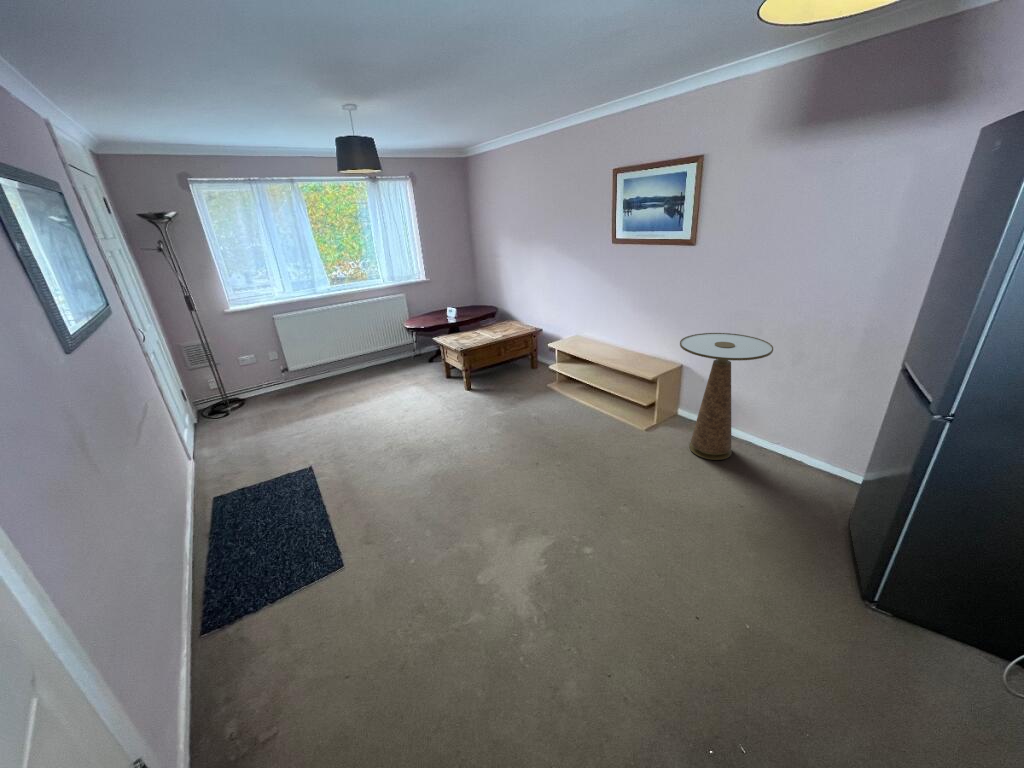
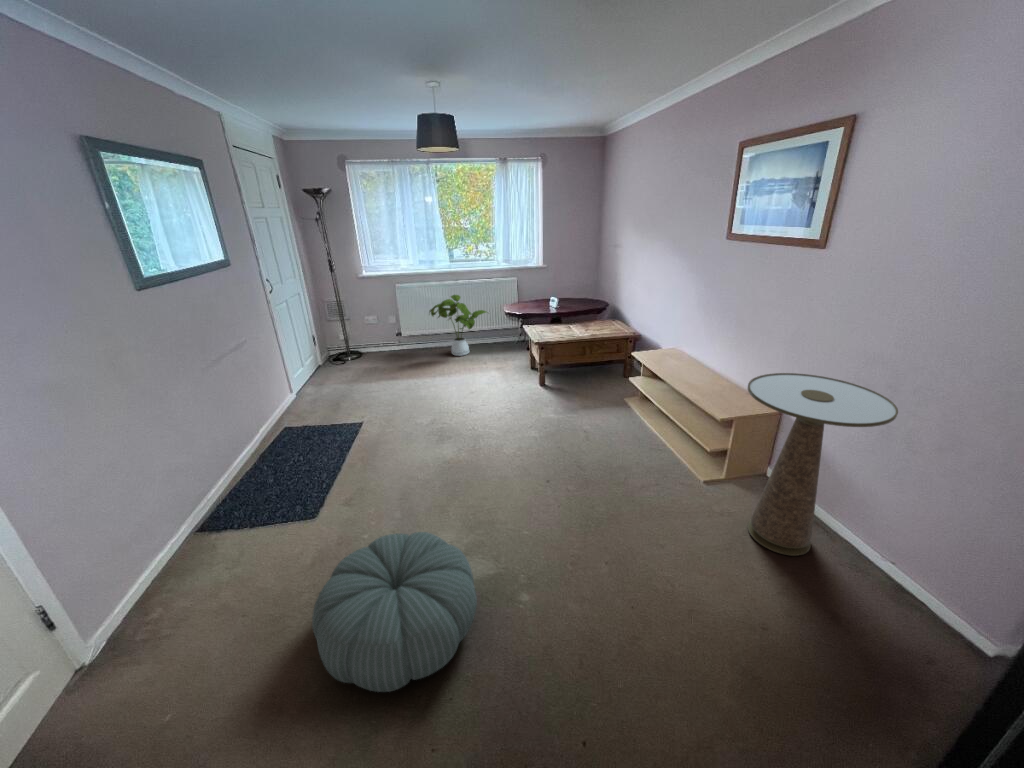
house plant: none [323,317,386,380] -> present [429,295,486,356]
pouf: none [436,526,582,670] -> present [312,532,477,692]

